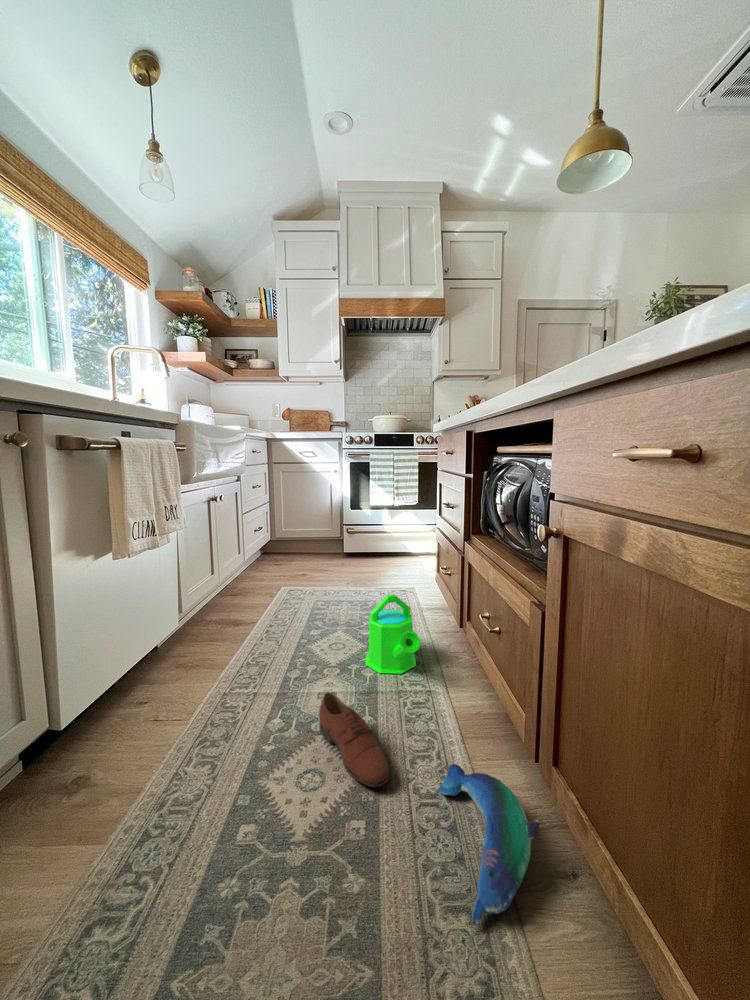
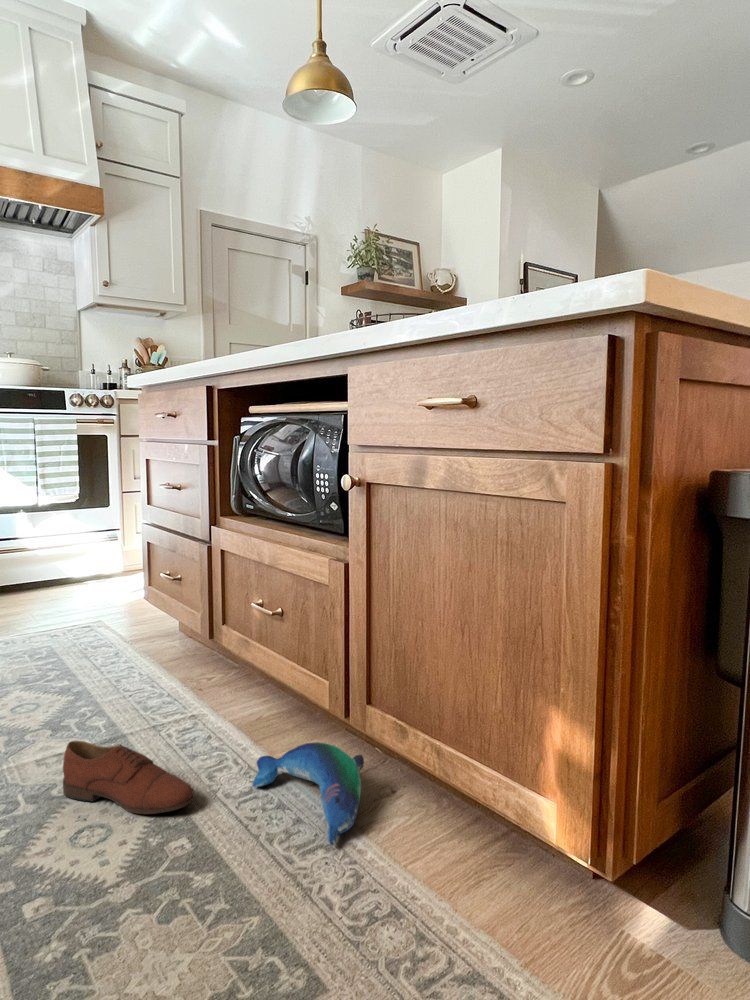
watering can: present [365,594,420,674] -> none [79,610,176,721]

